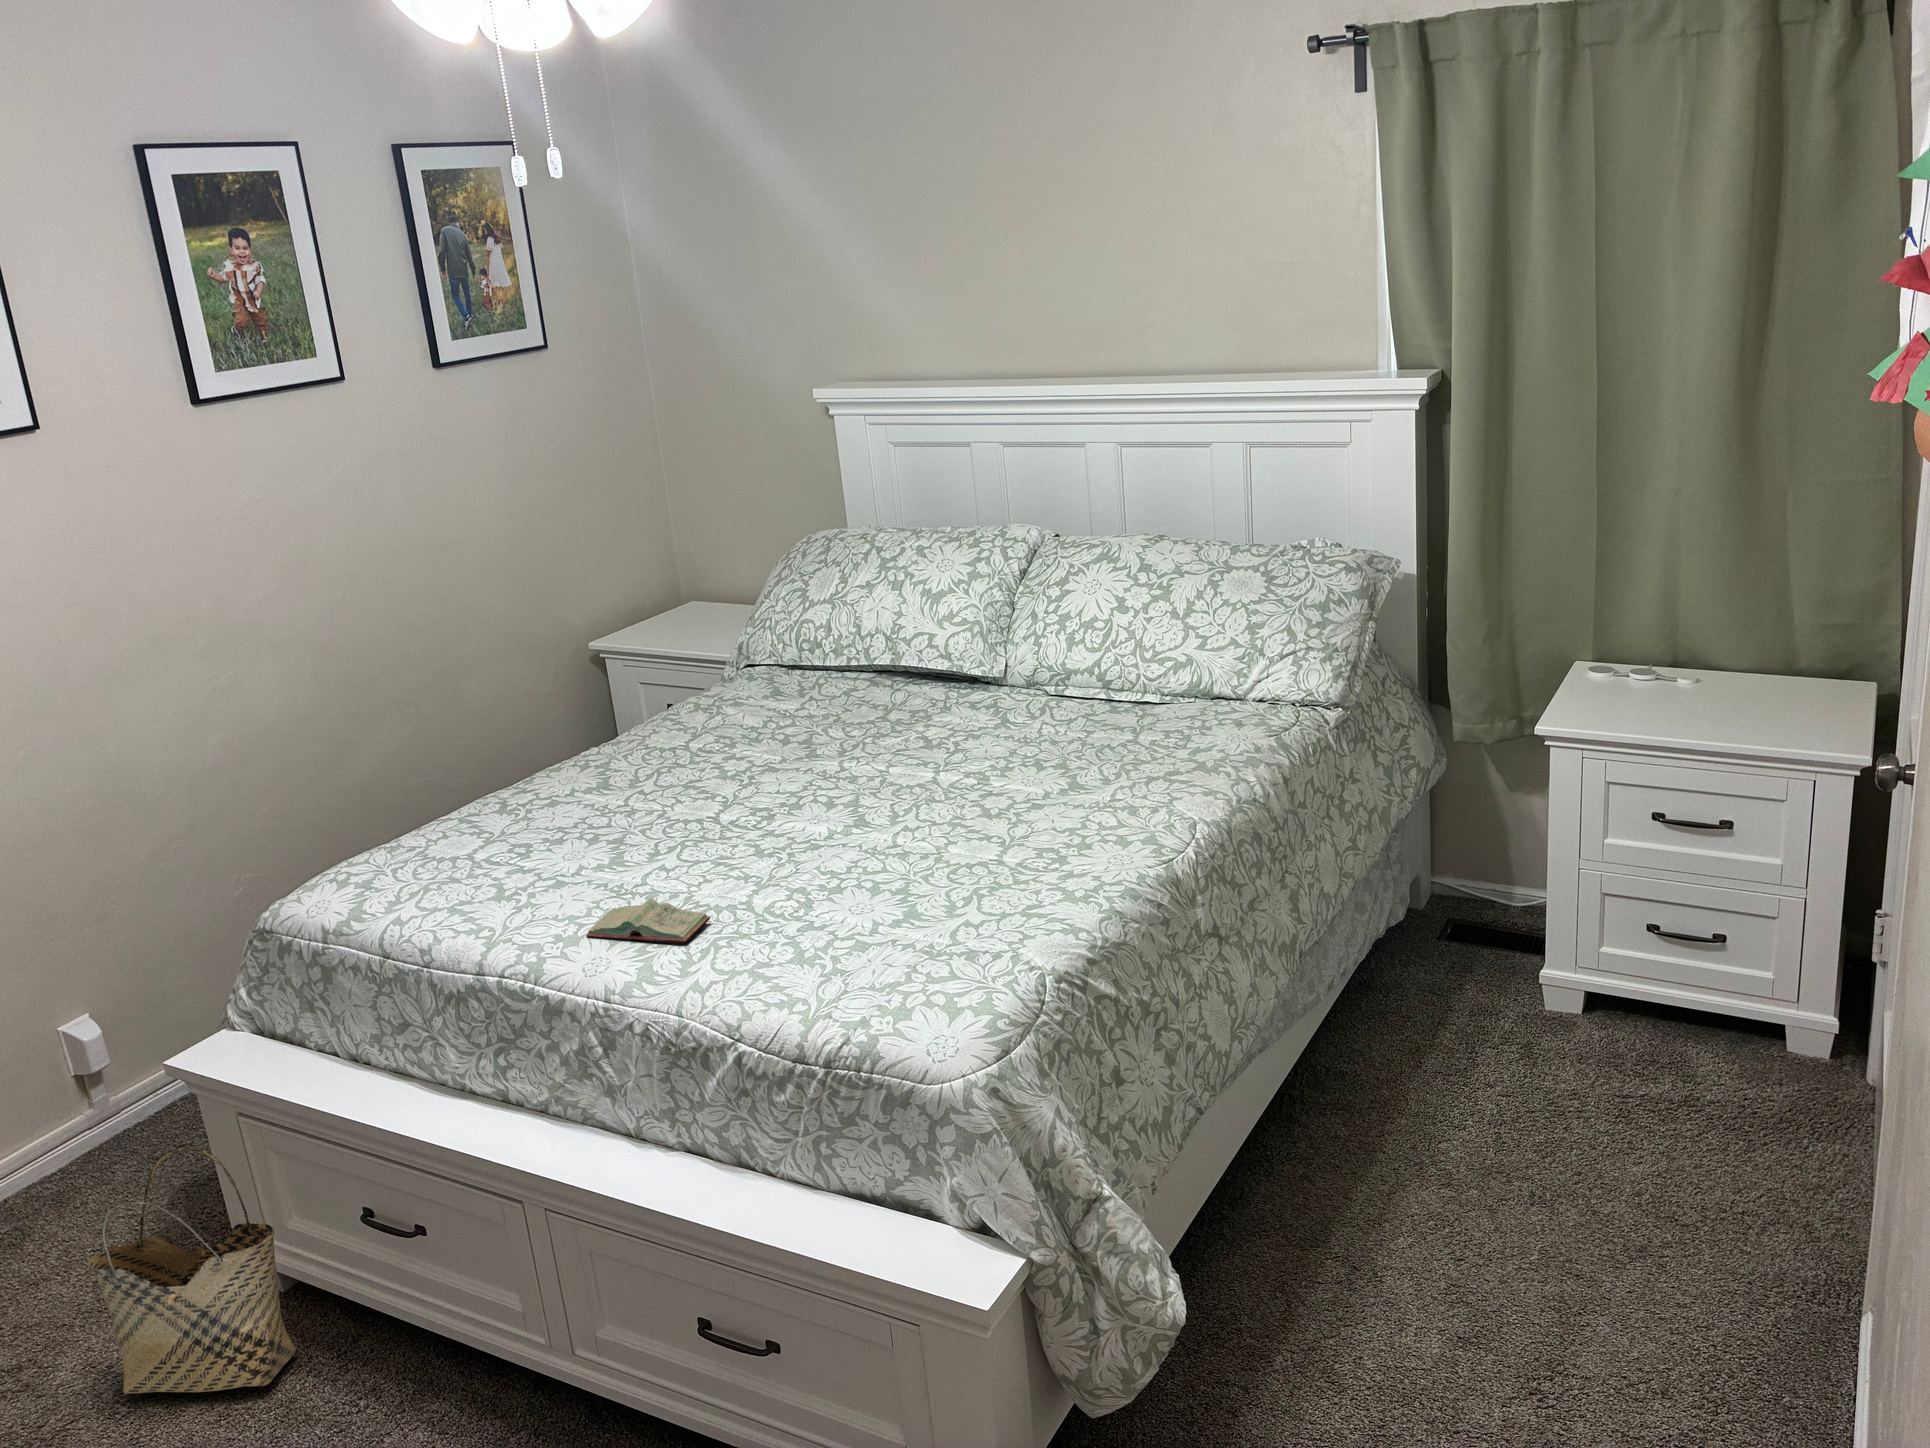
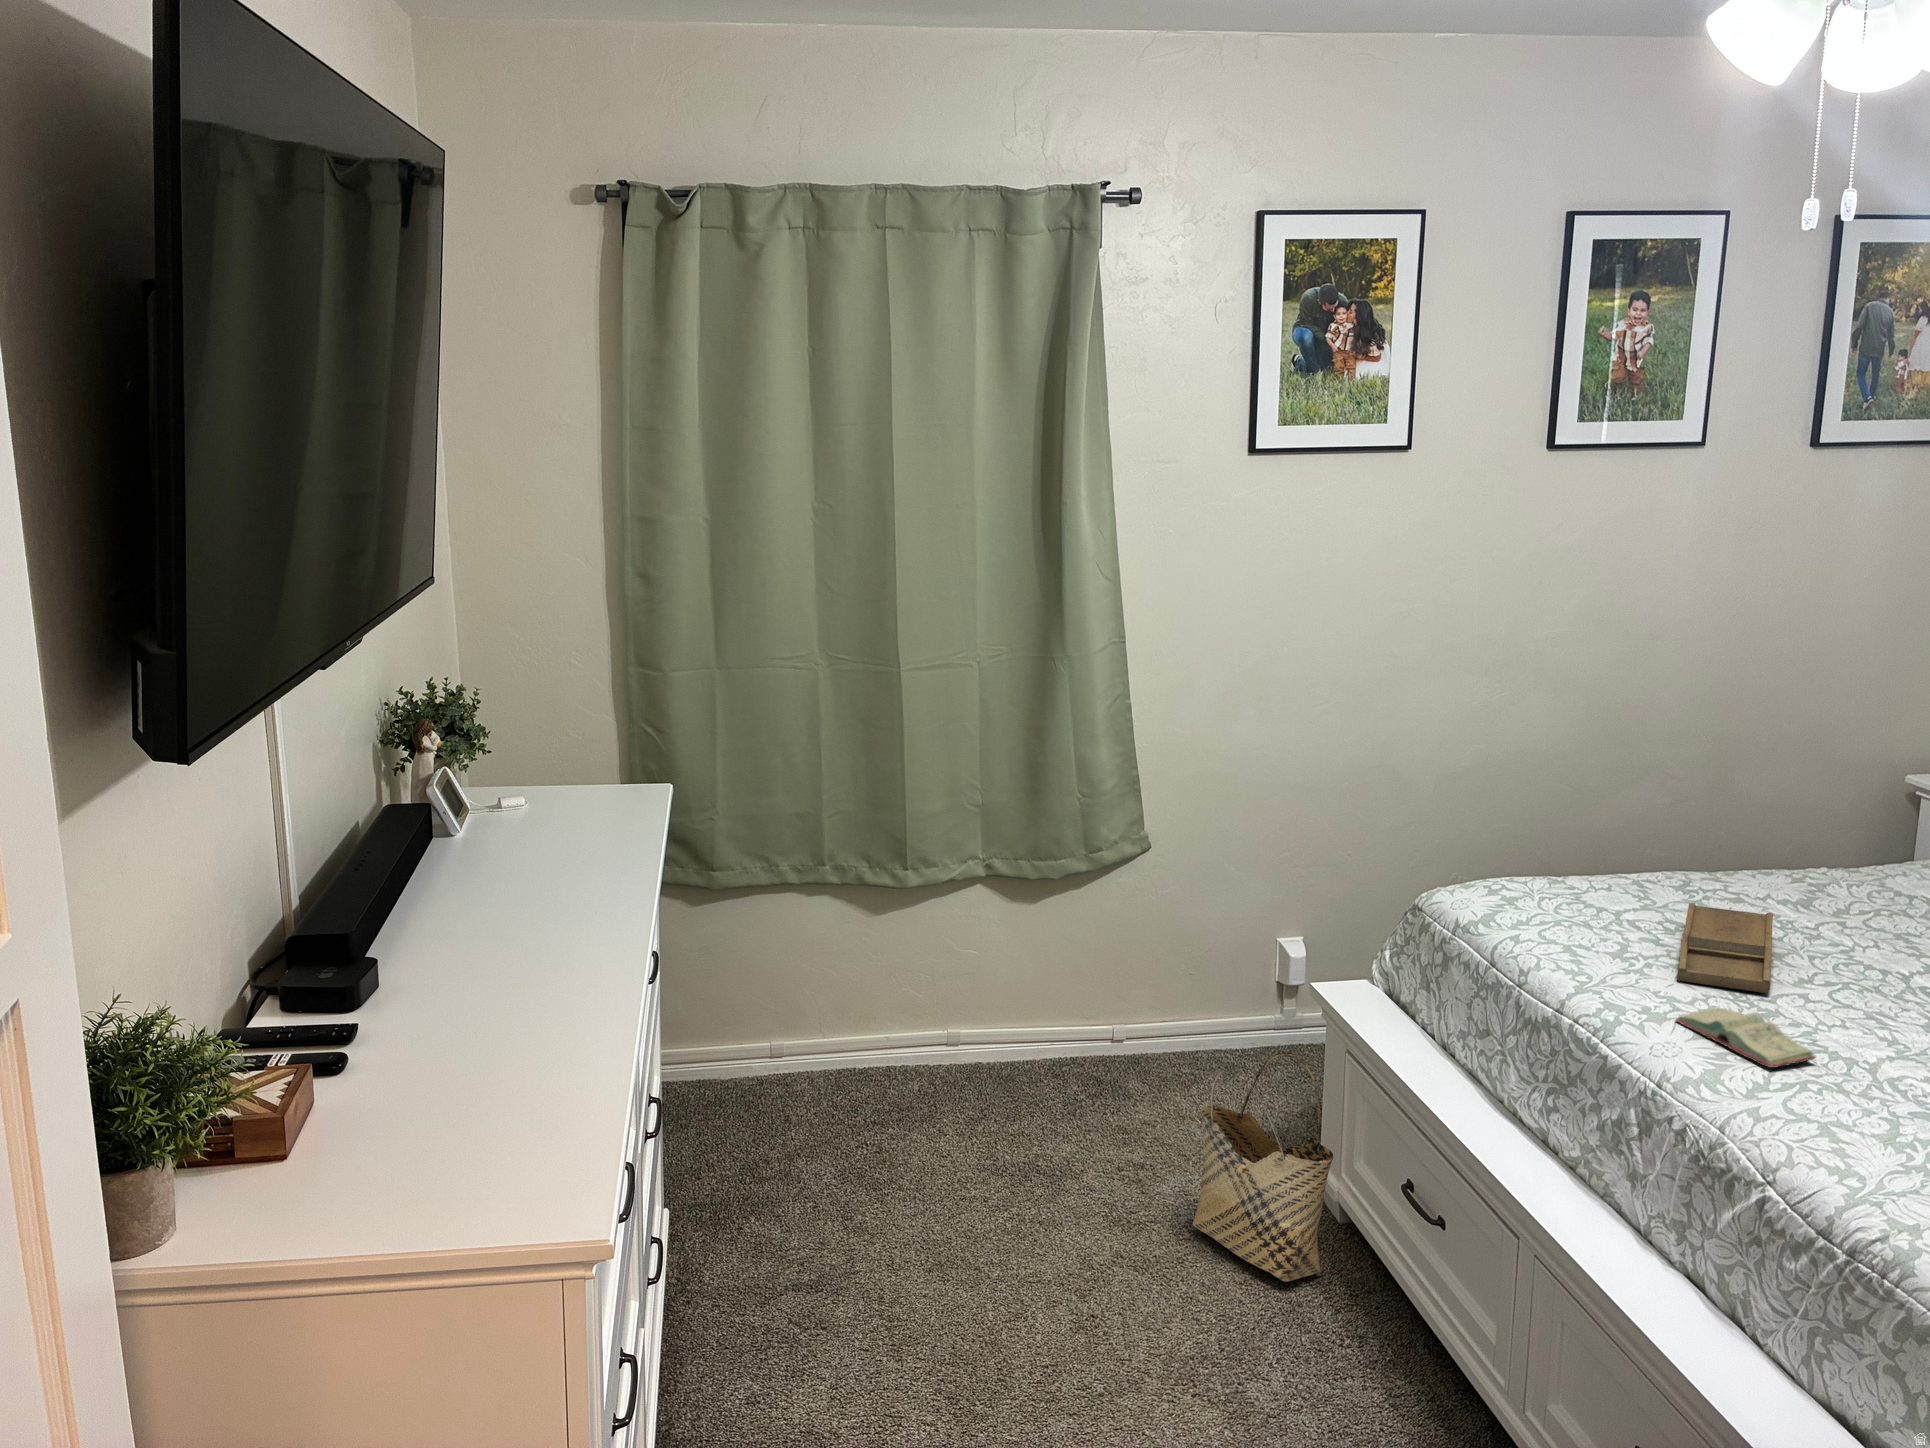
tray: none [528,806,637,899] -> present [1677,903,1773,993]

